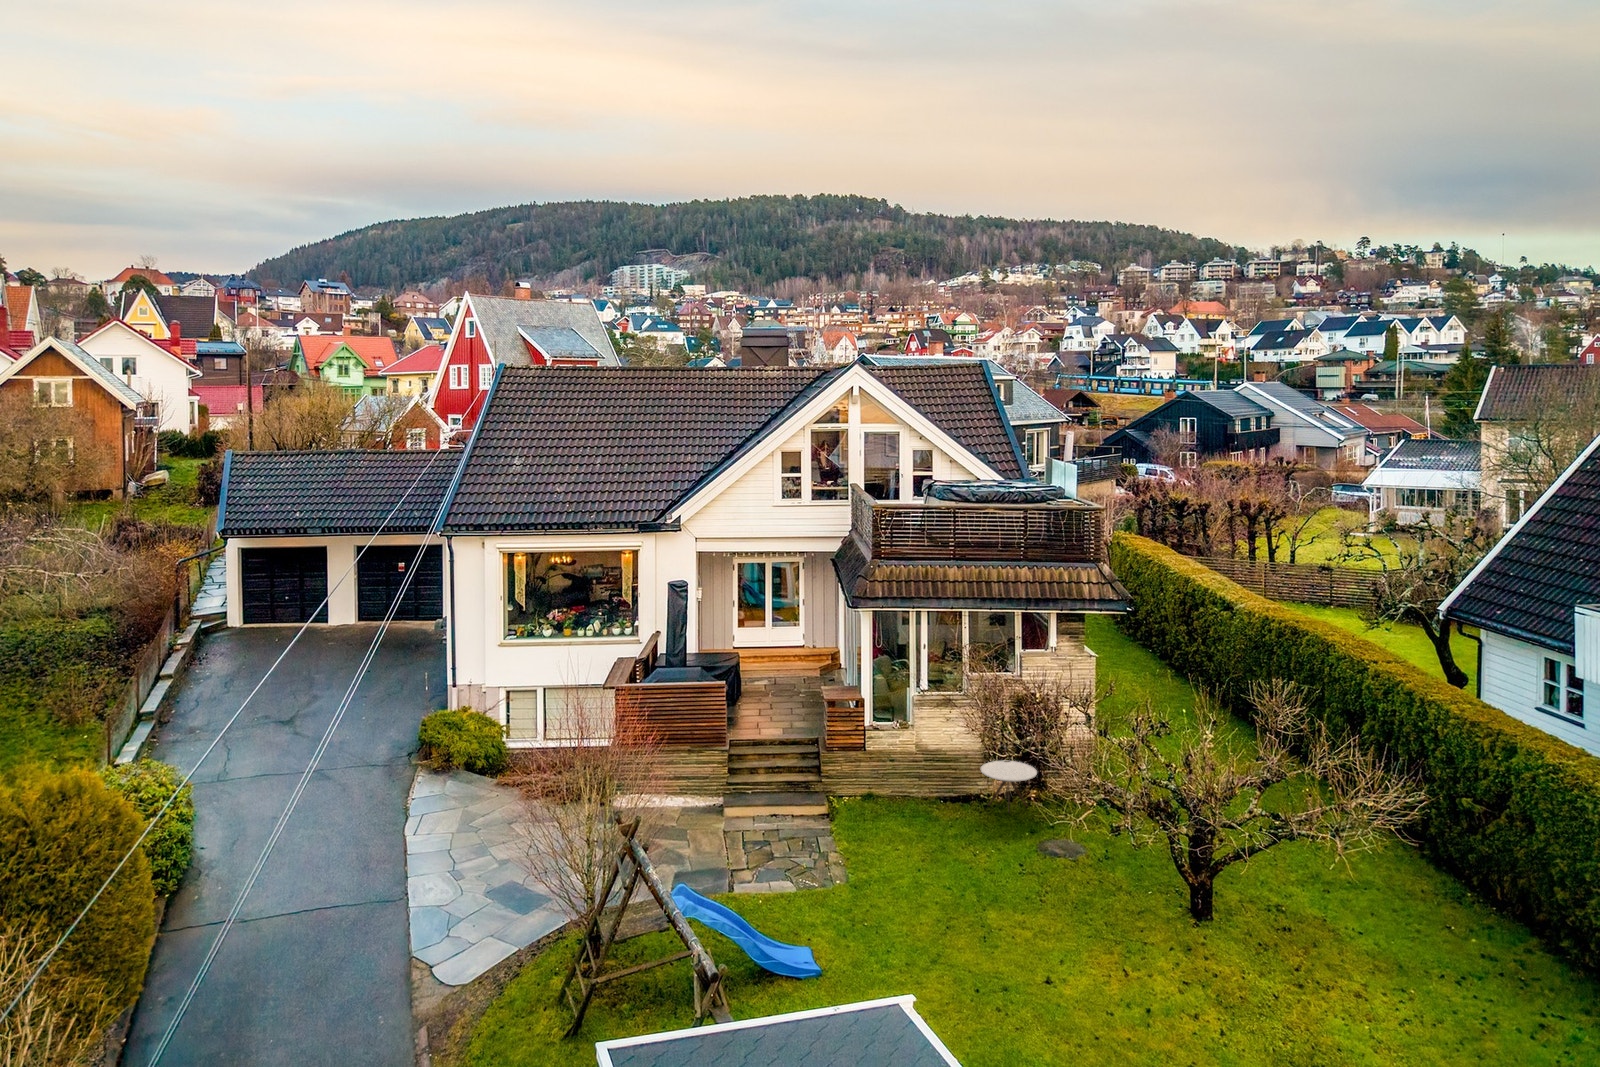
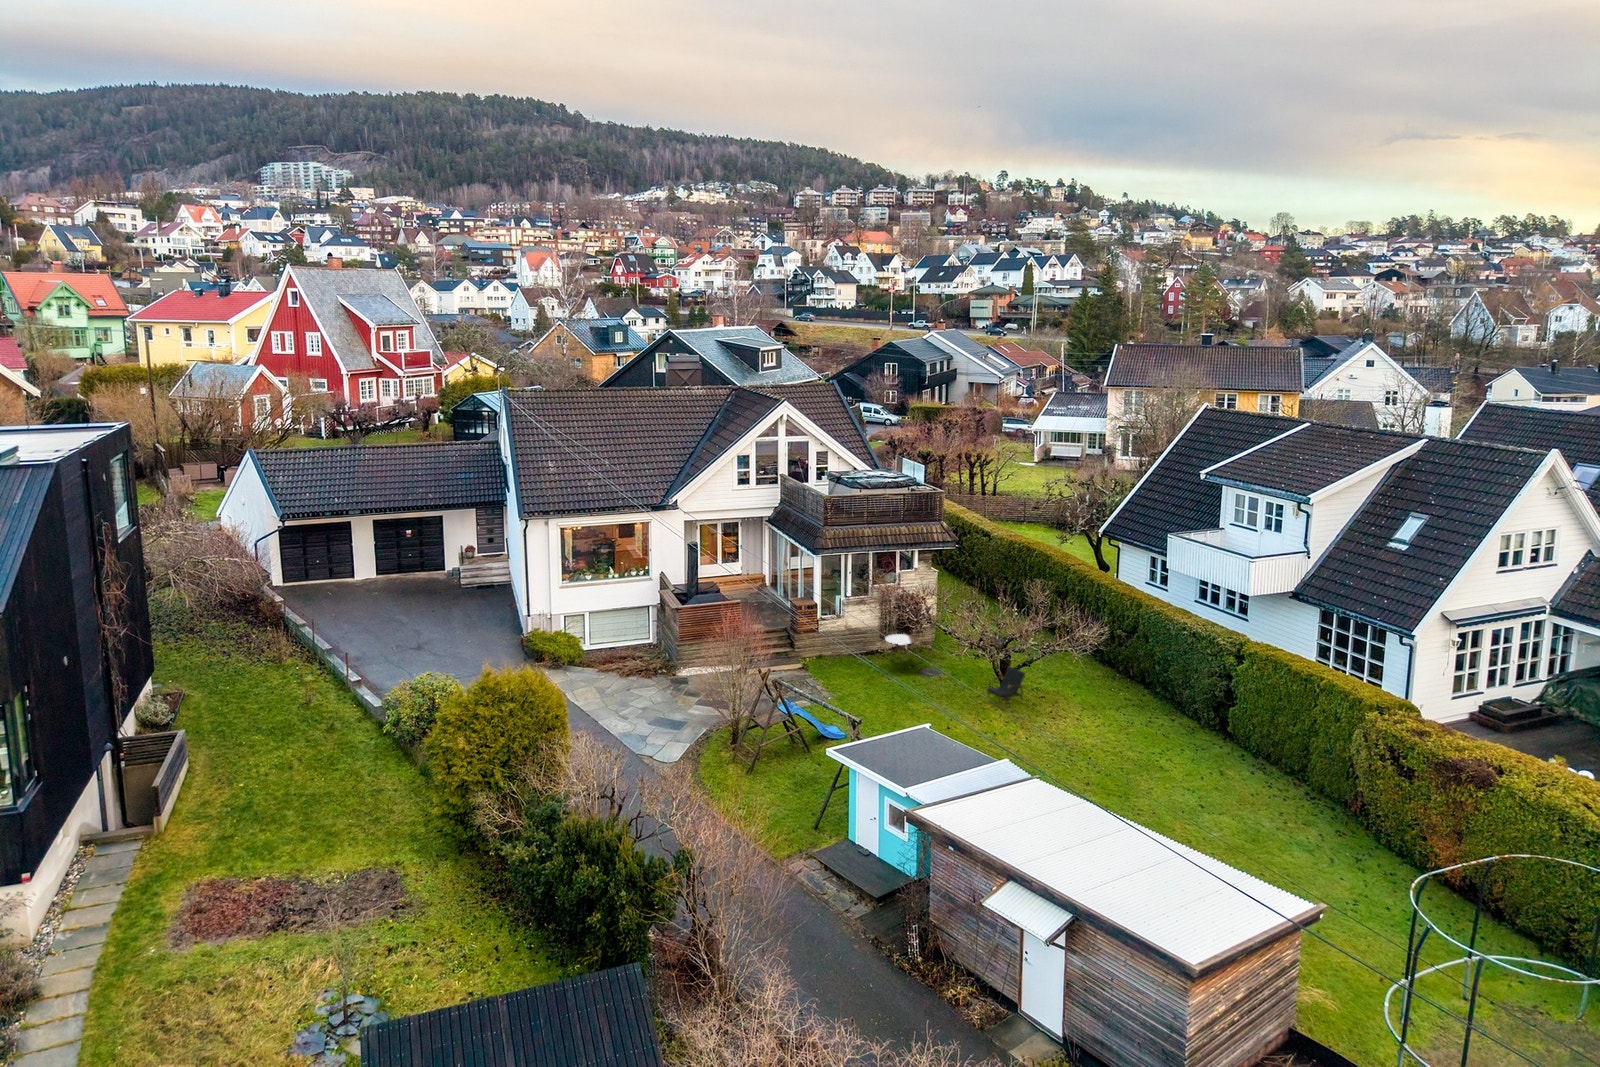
lounge chair: none [1122,854,1204,944] -> present [987,667,1025,706]

